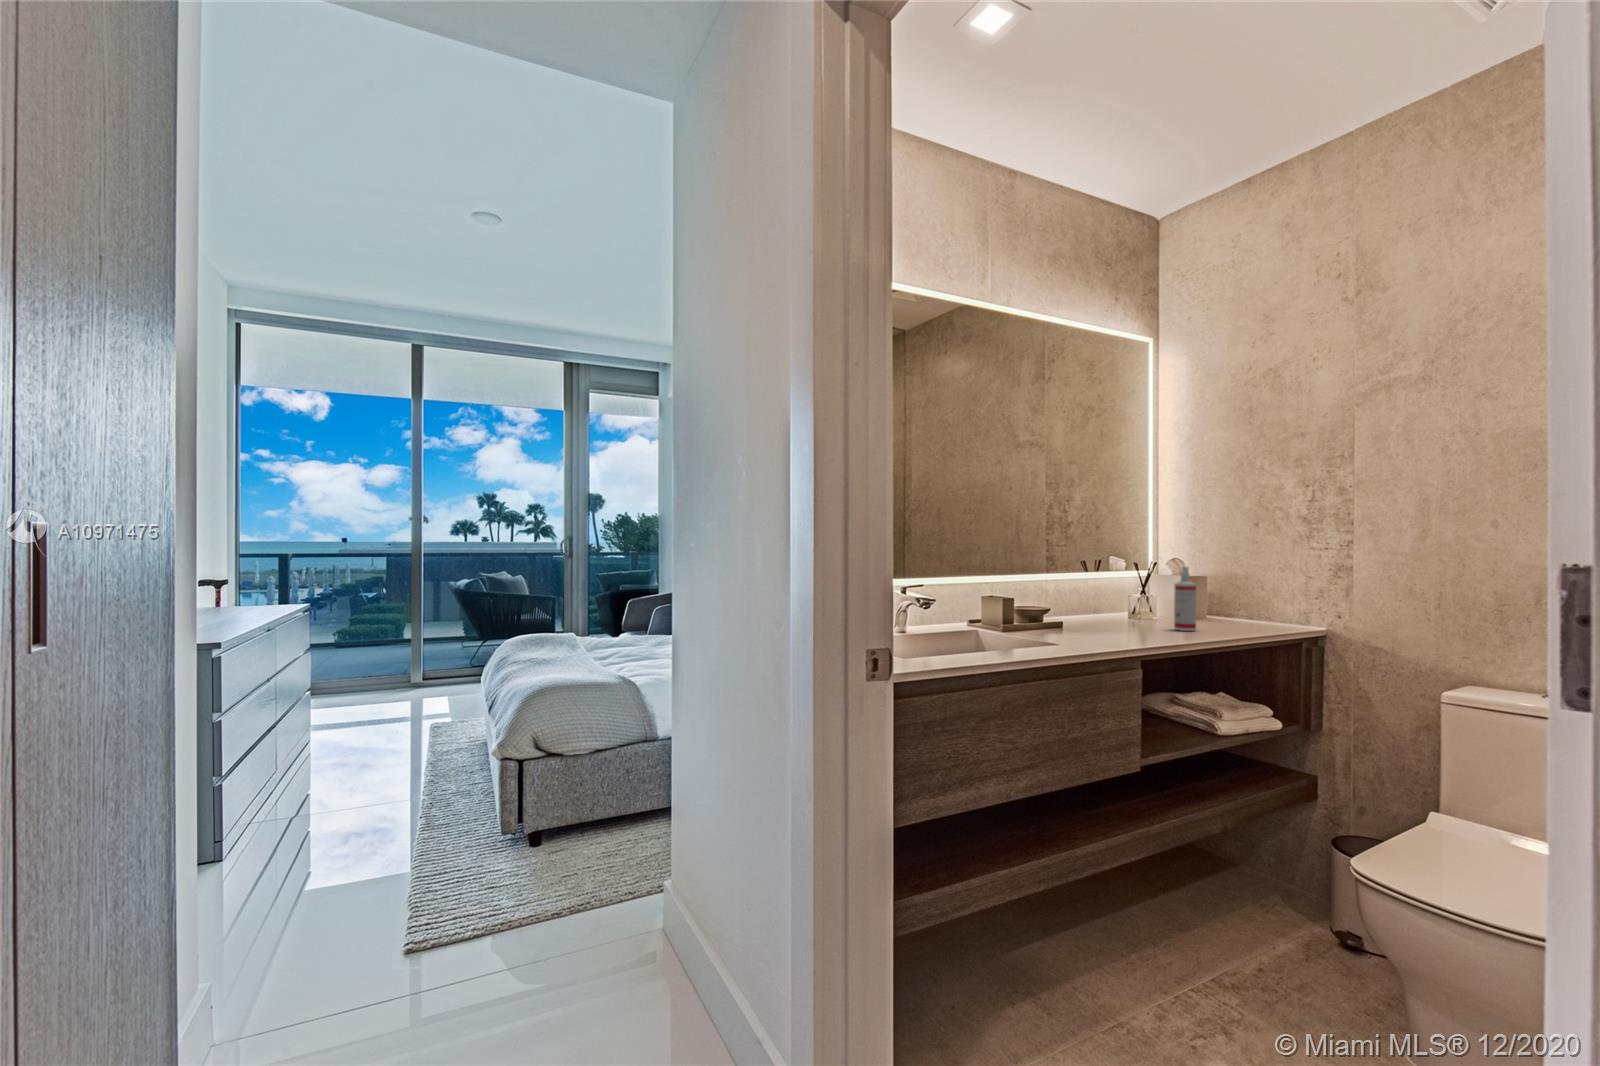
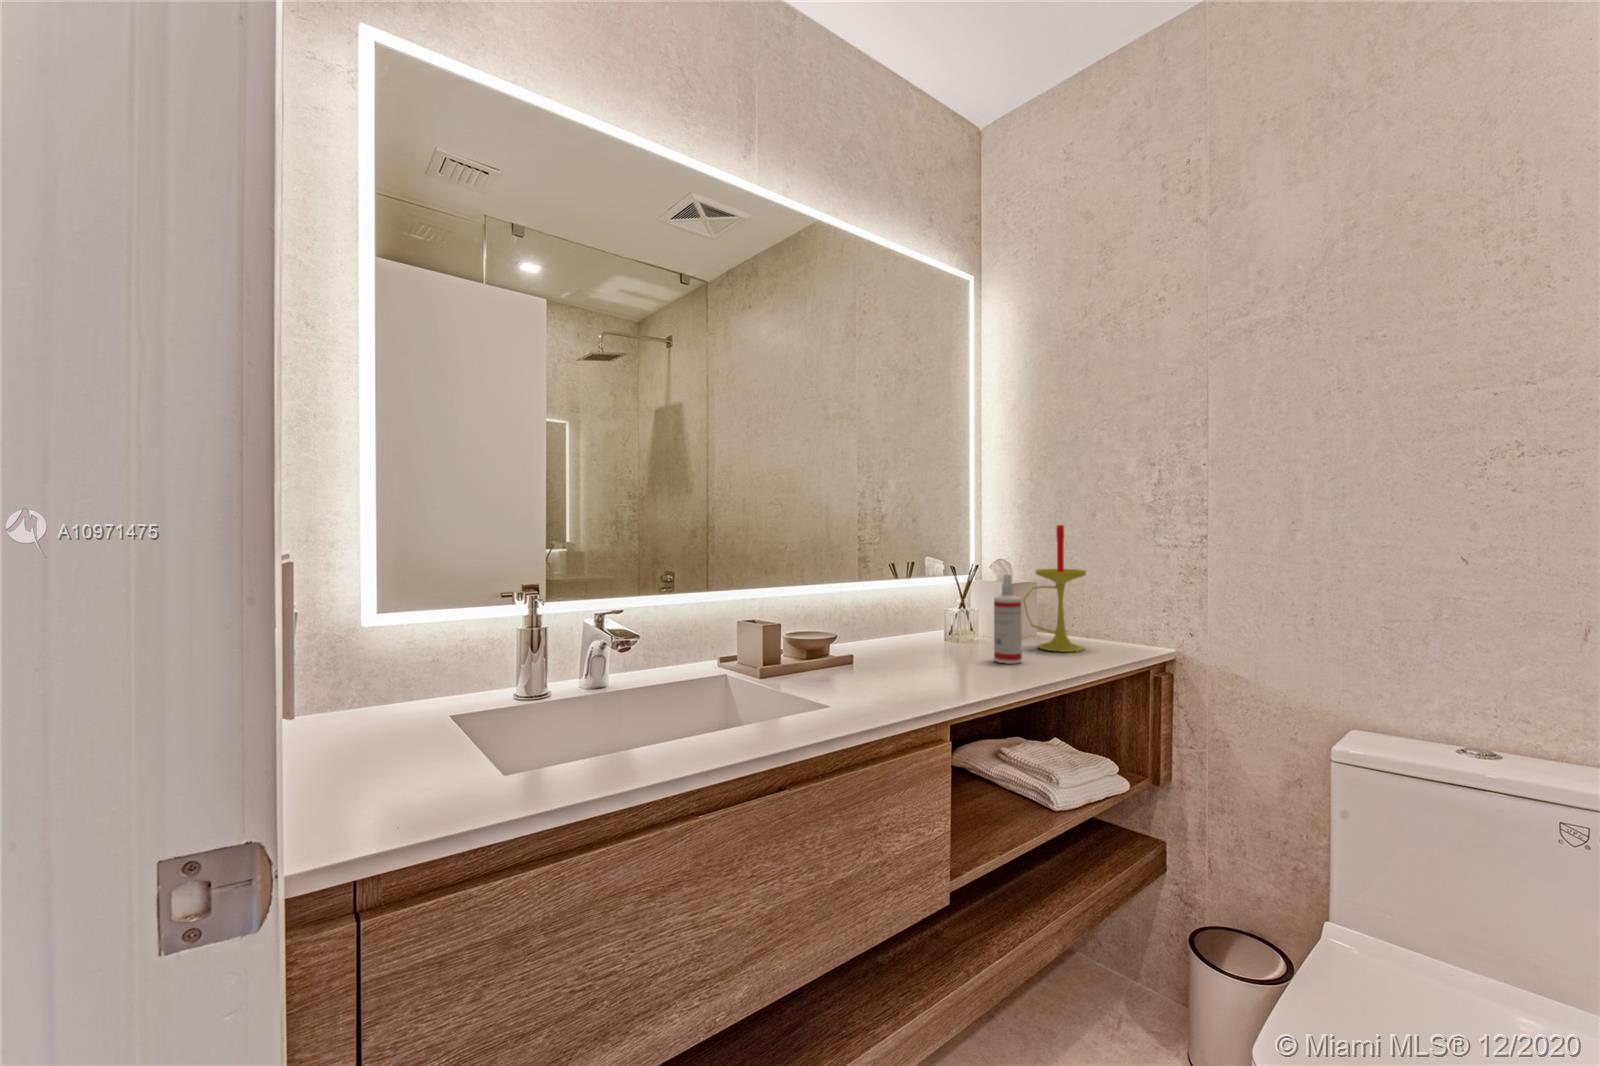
candle: none [1196,528,1250,627] -> present [1023,525,1087,652]

